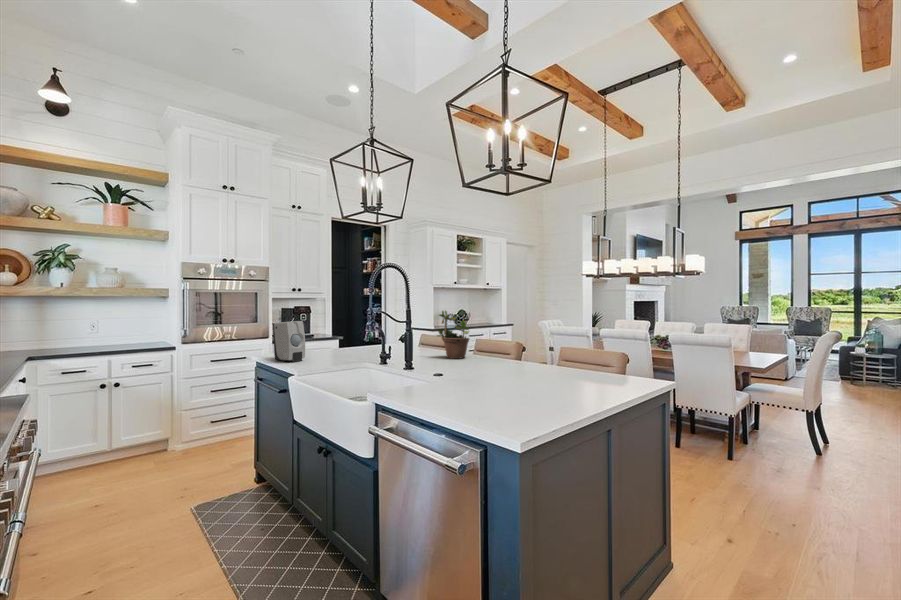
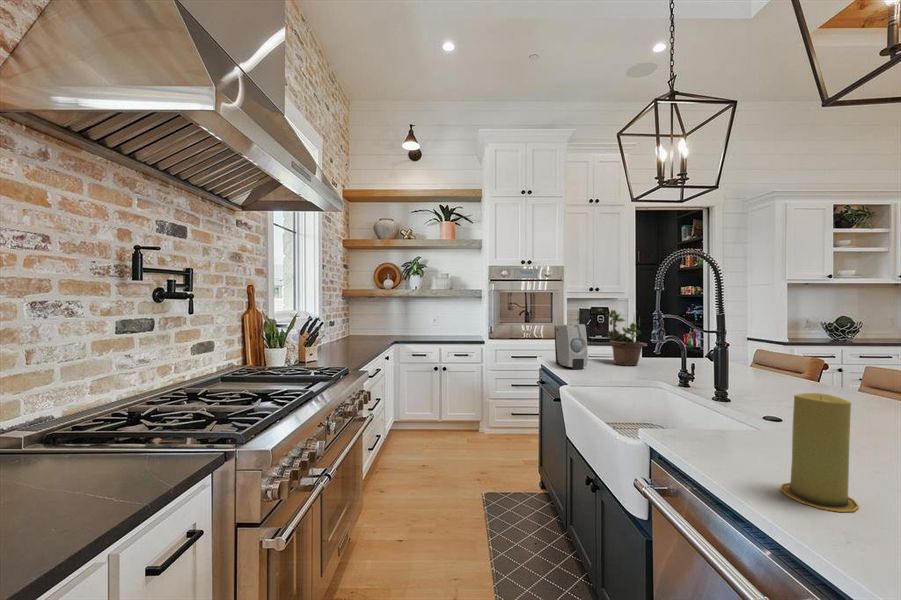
potted plant: present [437,311,469,359] -> present [606,310,644,366]
candle: none [450,349,481,410] -> present [780,393,859,512]

